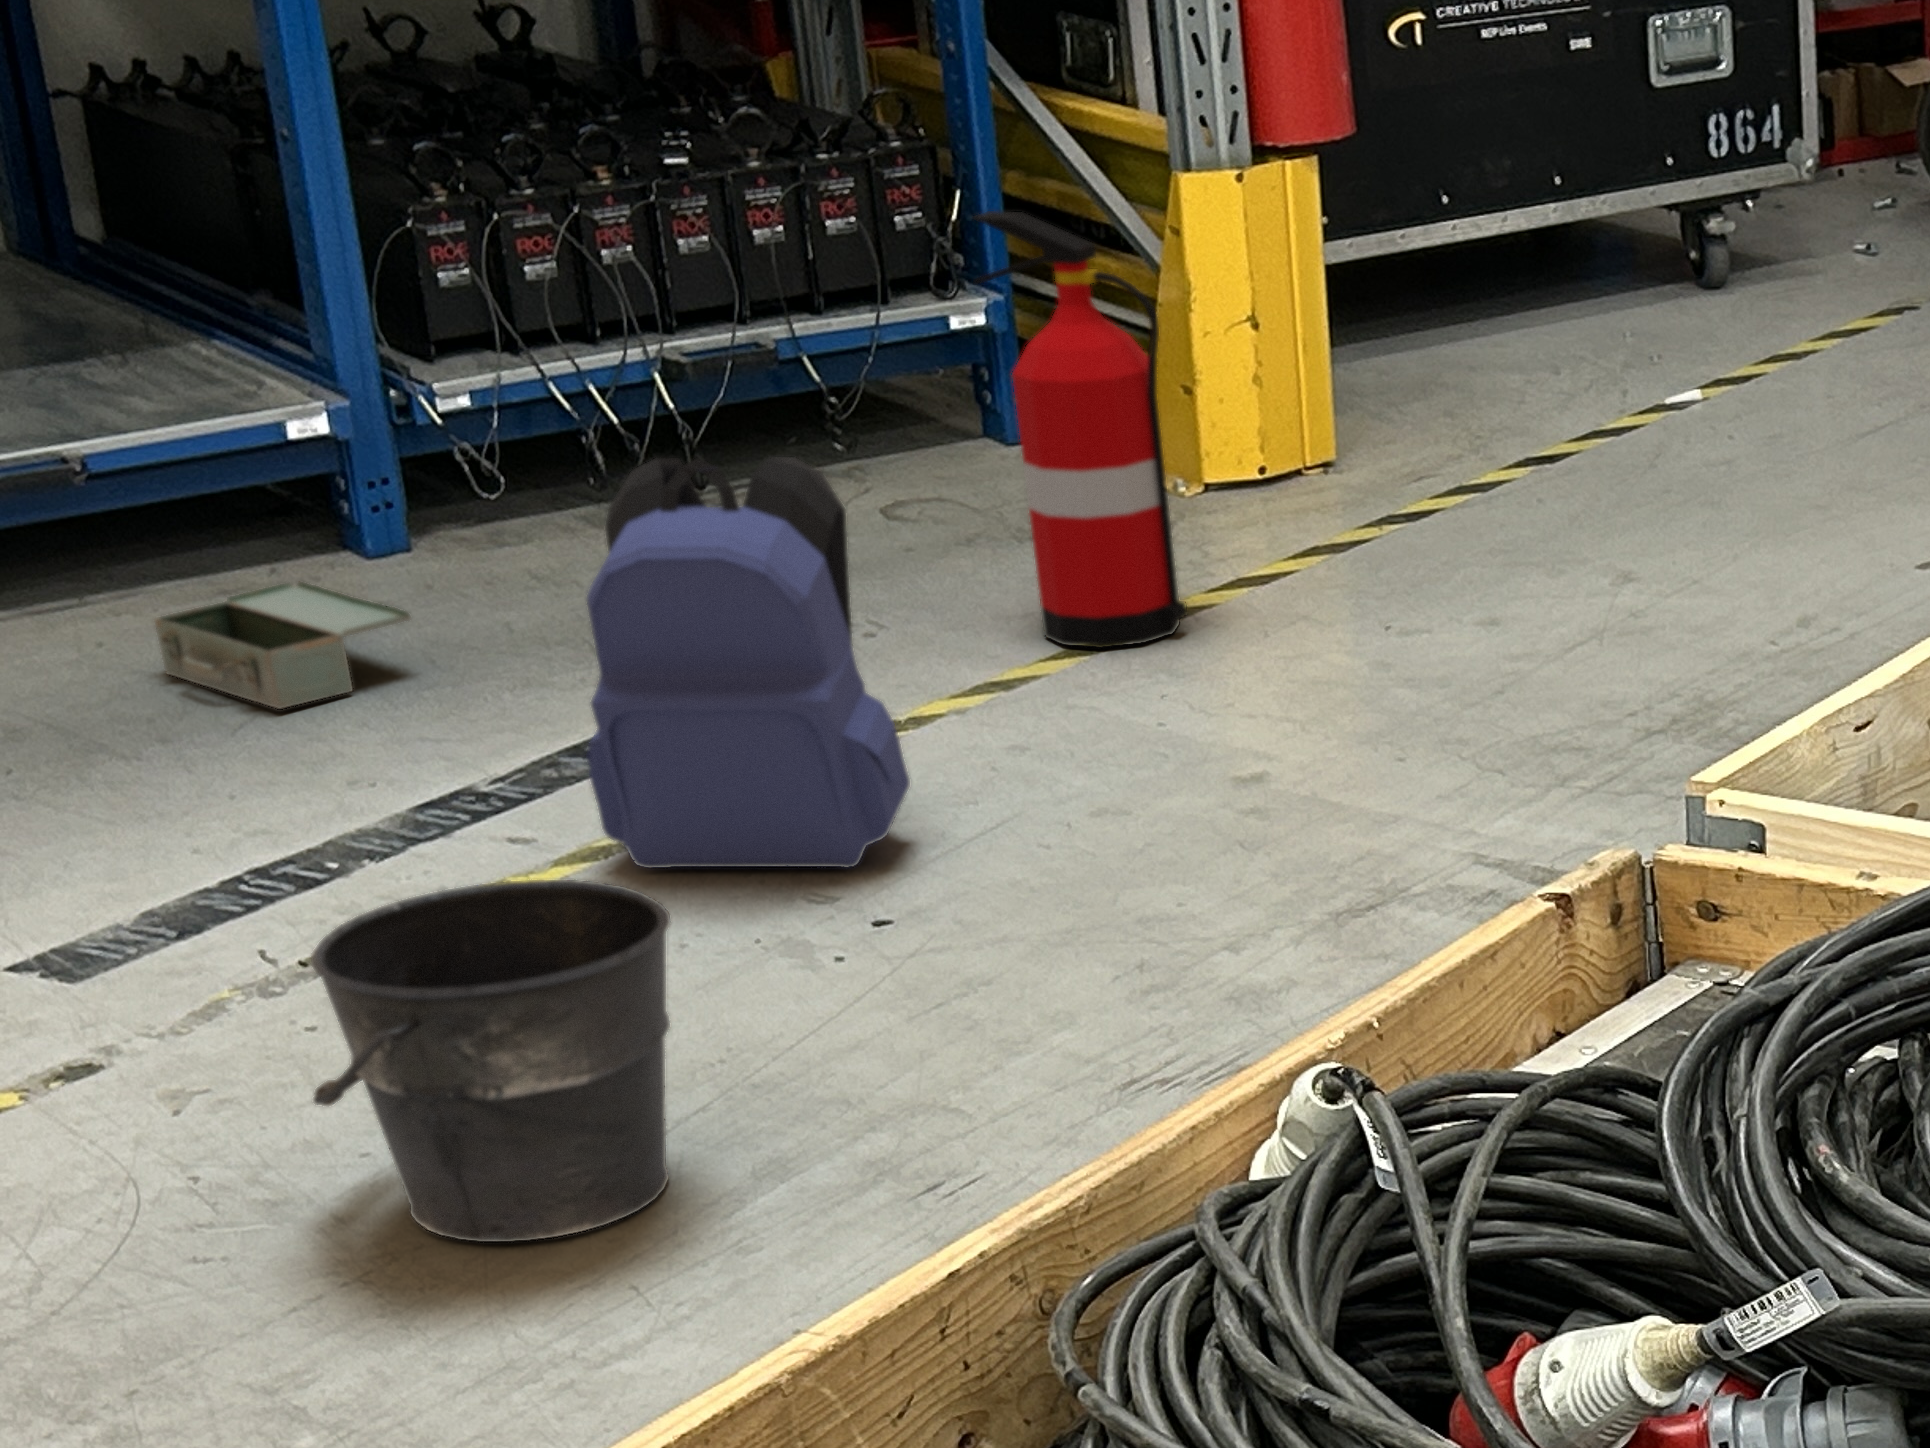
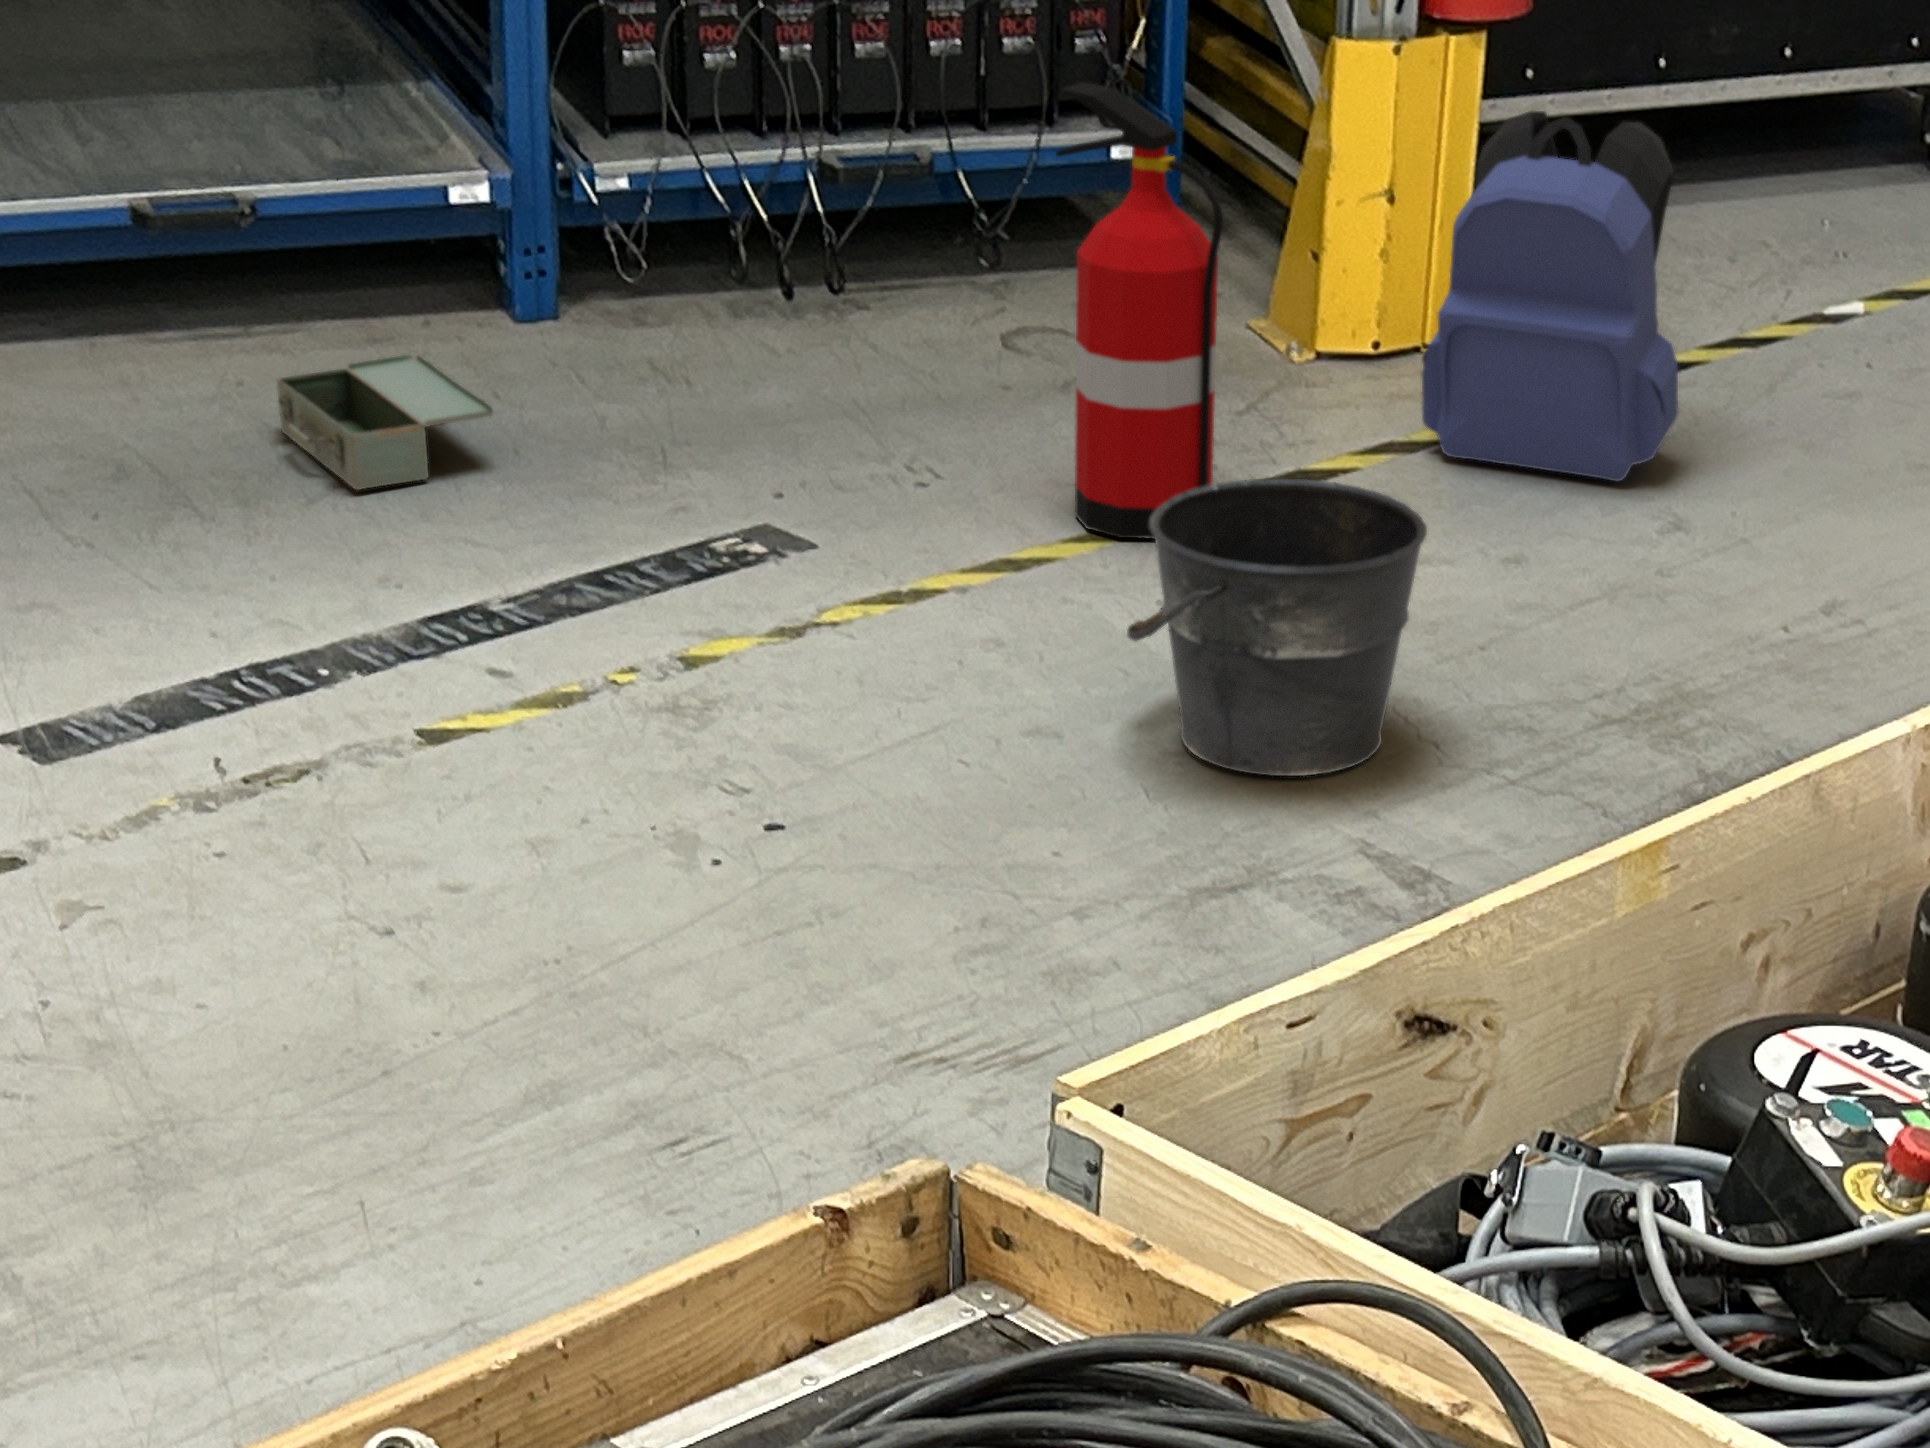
backpack: present [586,457,910,868] -> present [1422,111,1678,481]
bucket: present [311,880,670,1242] -> present [1127,479,1427,776]

